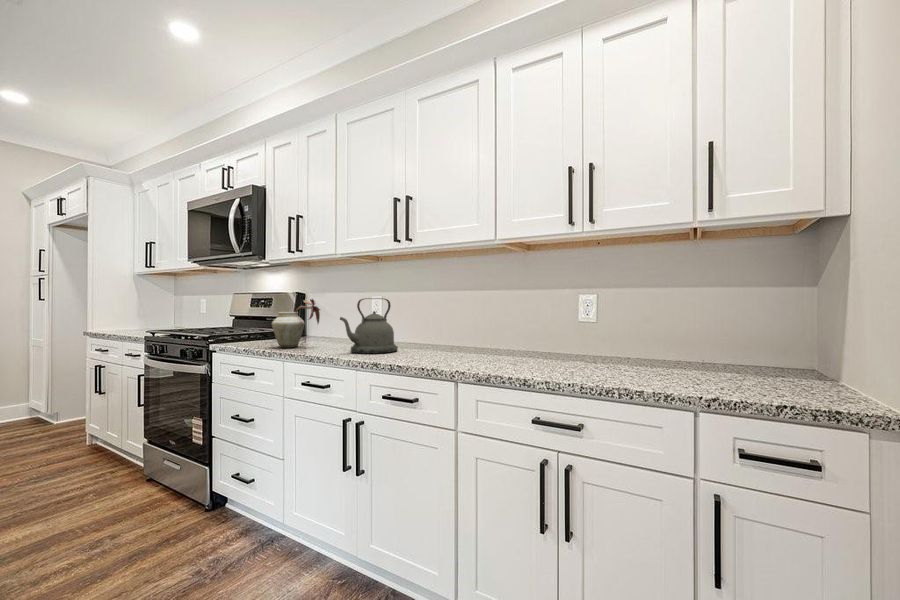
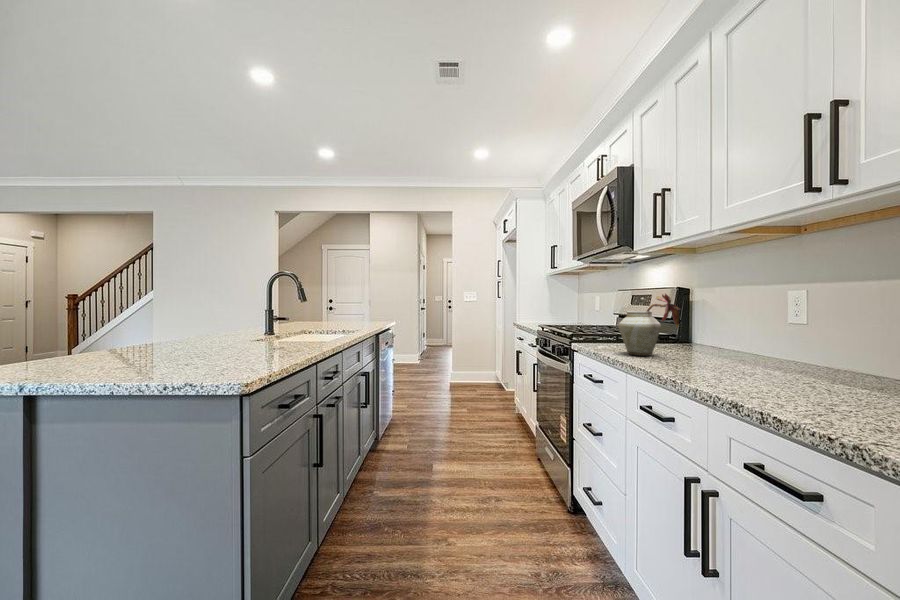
kettle: present [340,298,398,354] -> none [691,291,812,384]

